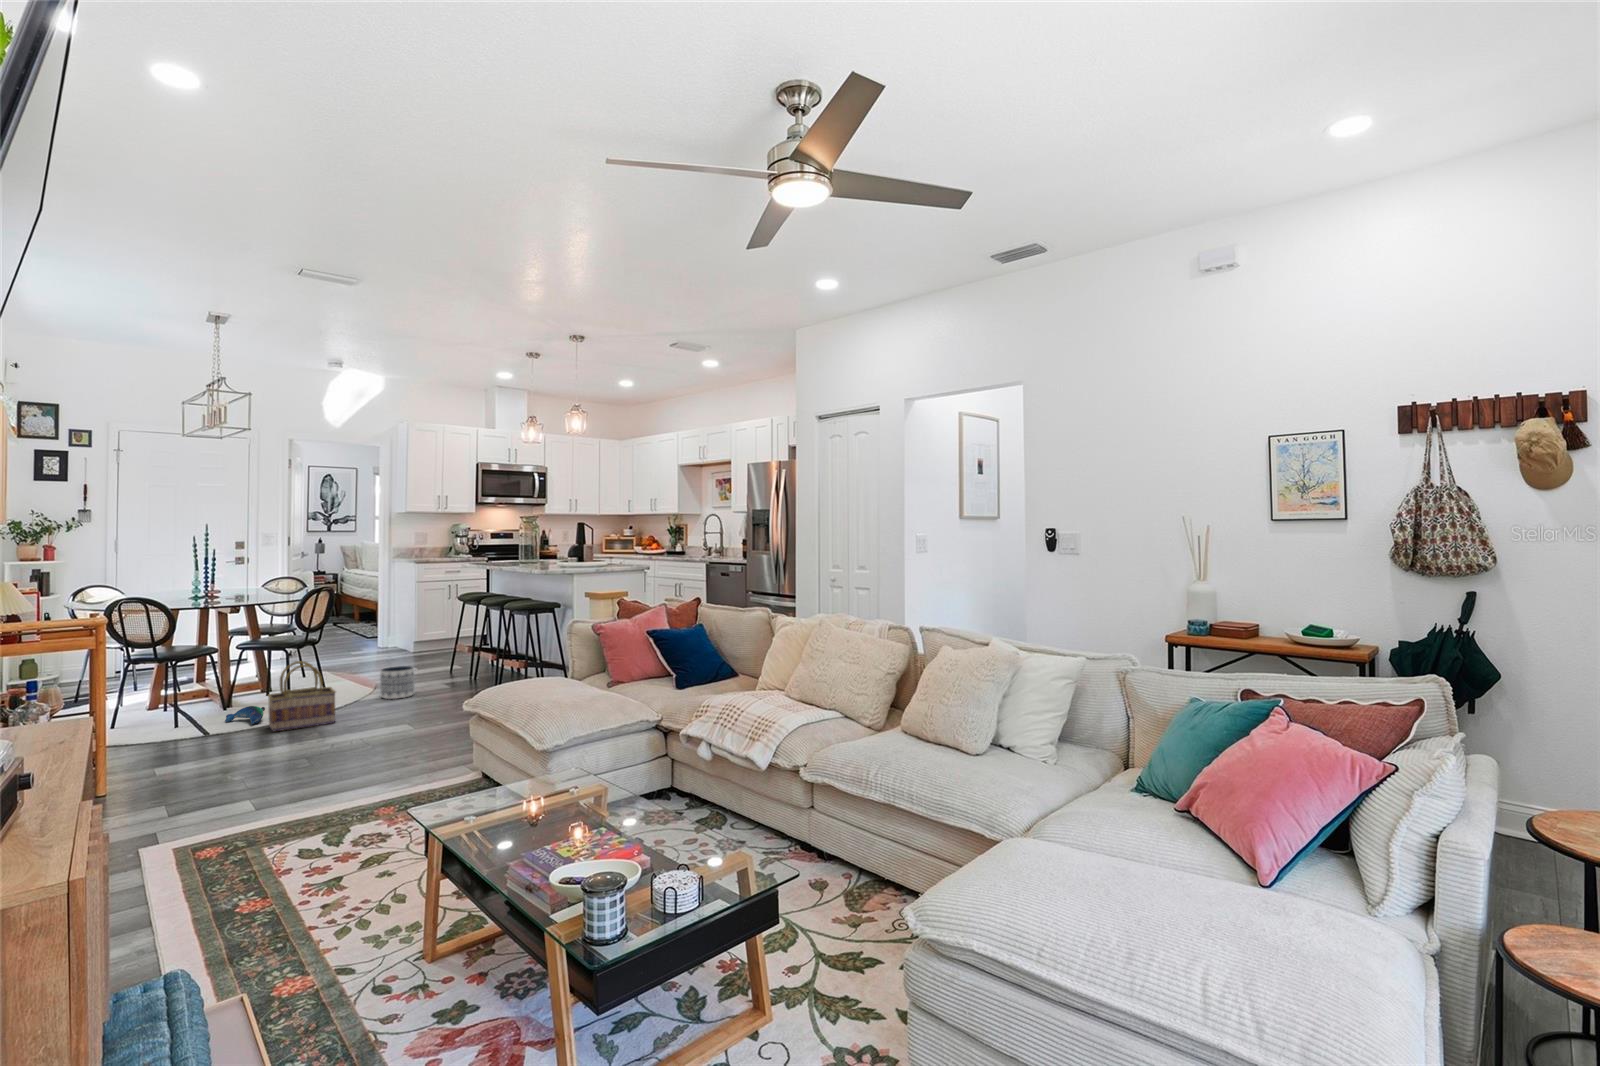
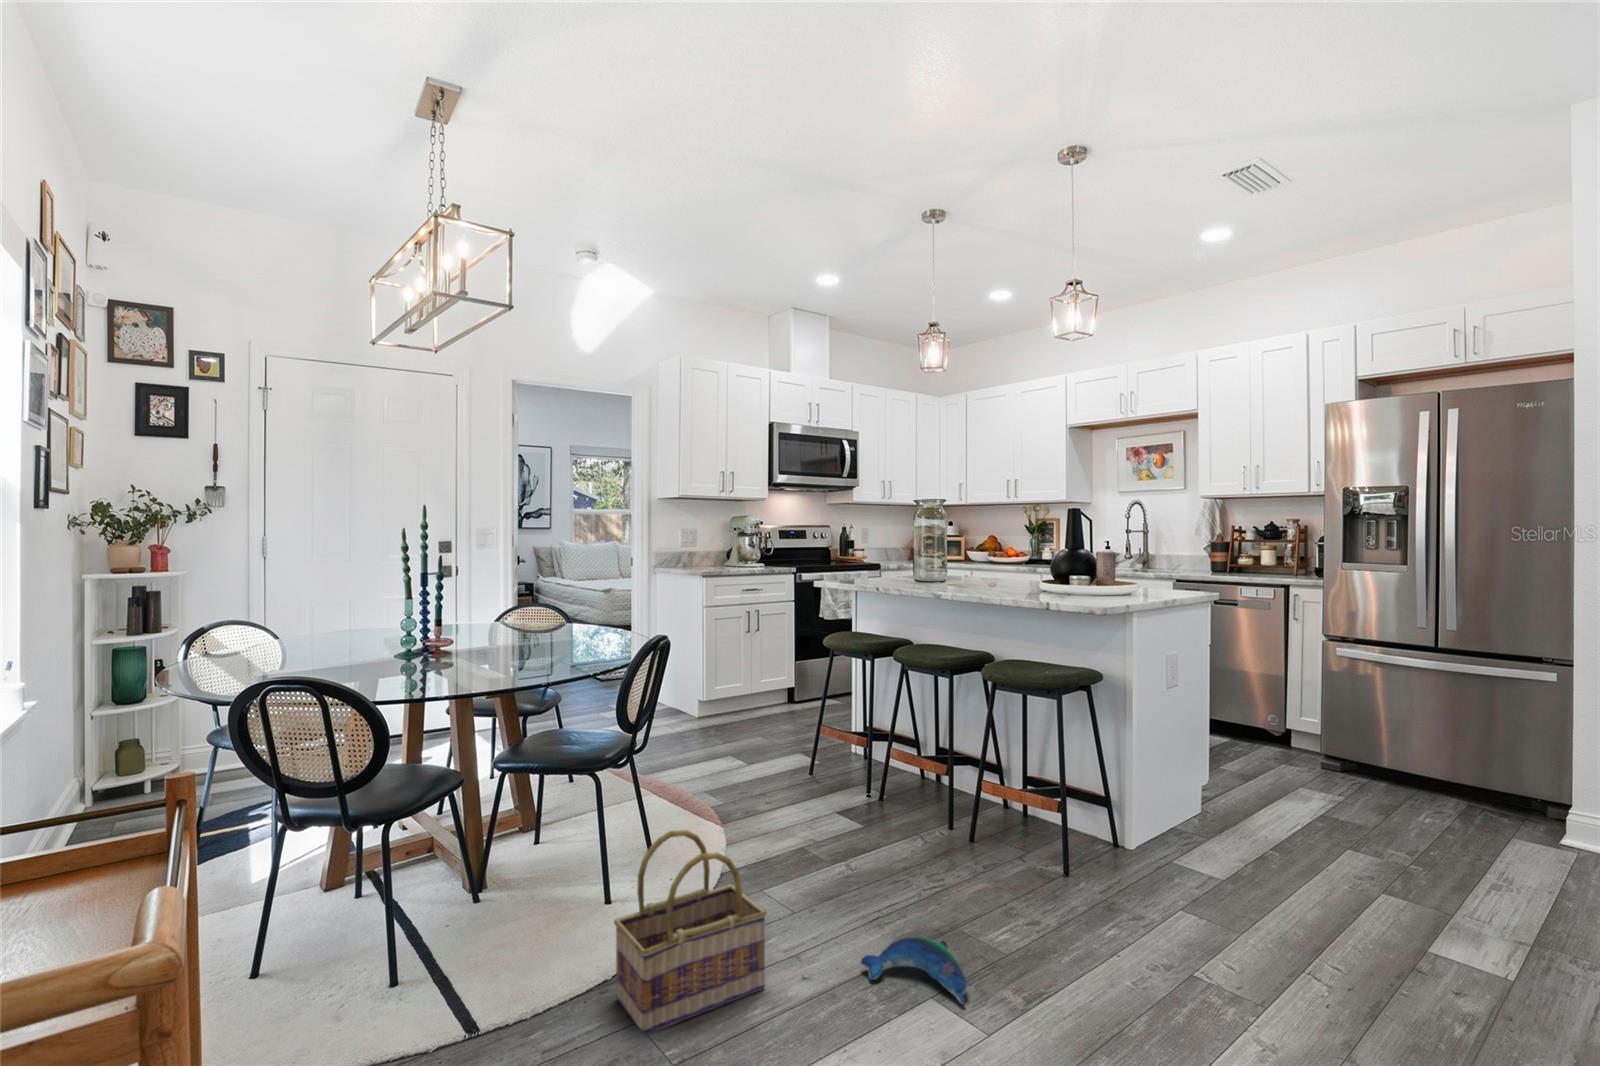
planter: present [380,666,414,699] -> none [769,795,831,874]
plush toy: present [225,706,265,724] -> present [861,937,967,1004]

